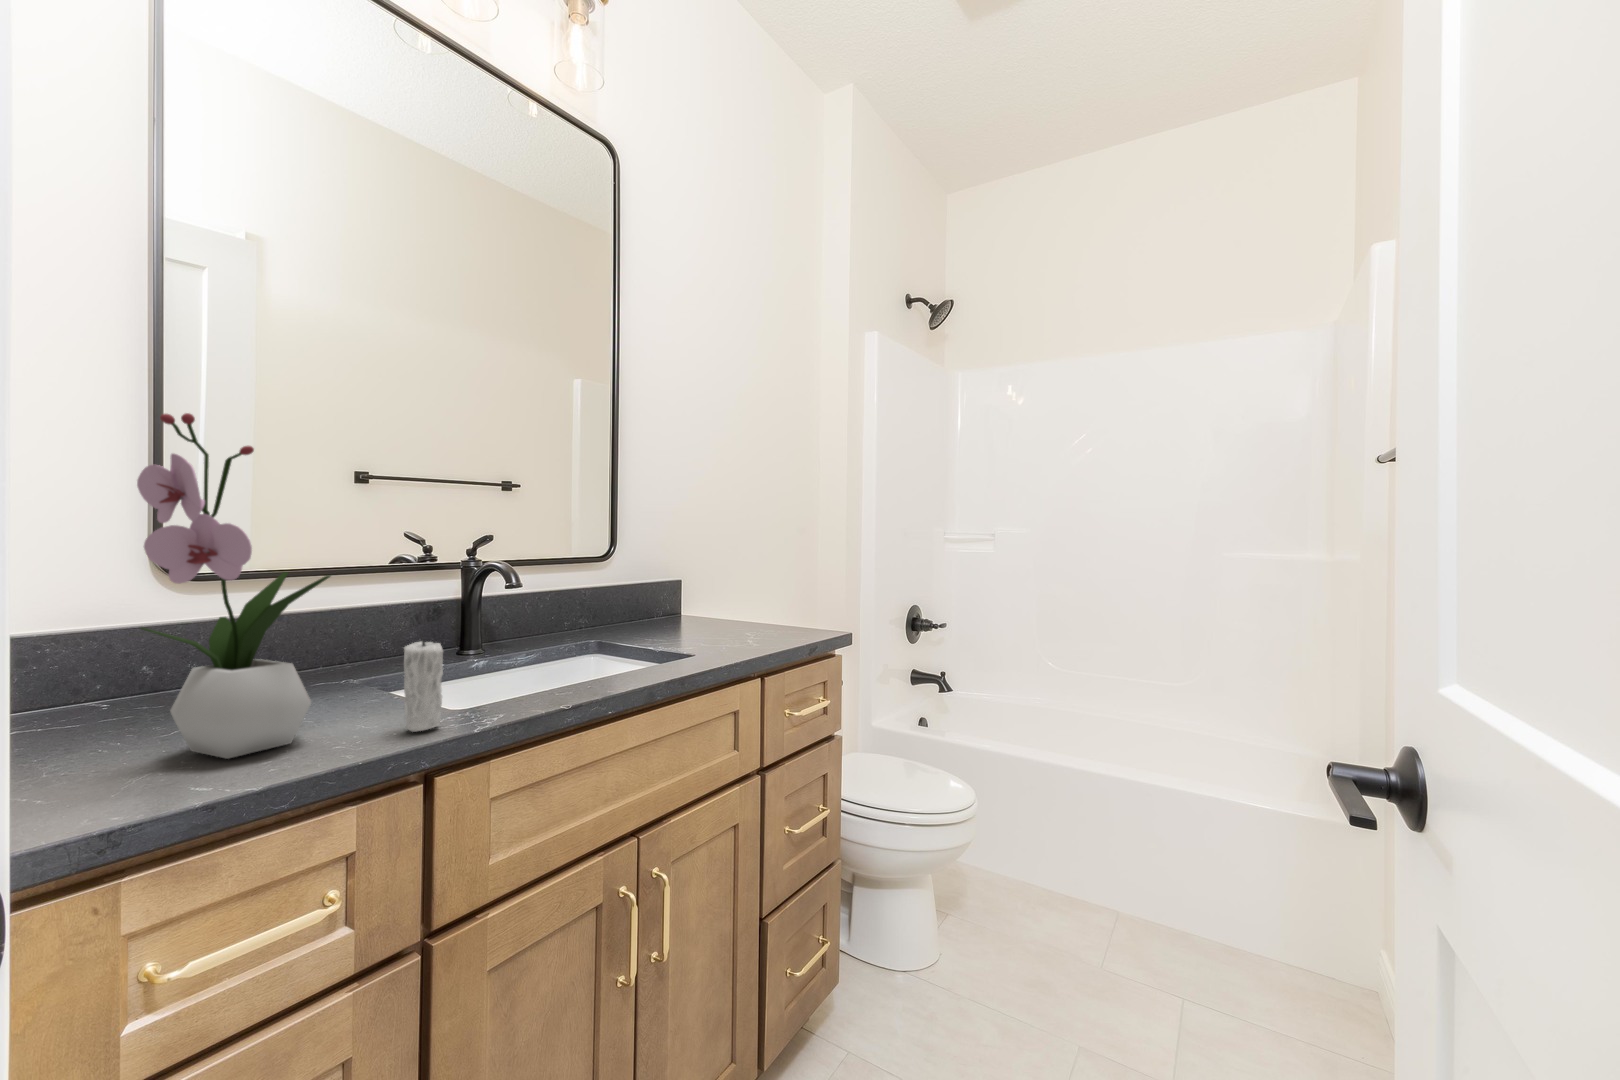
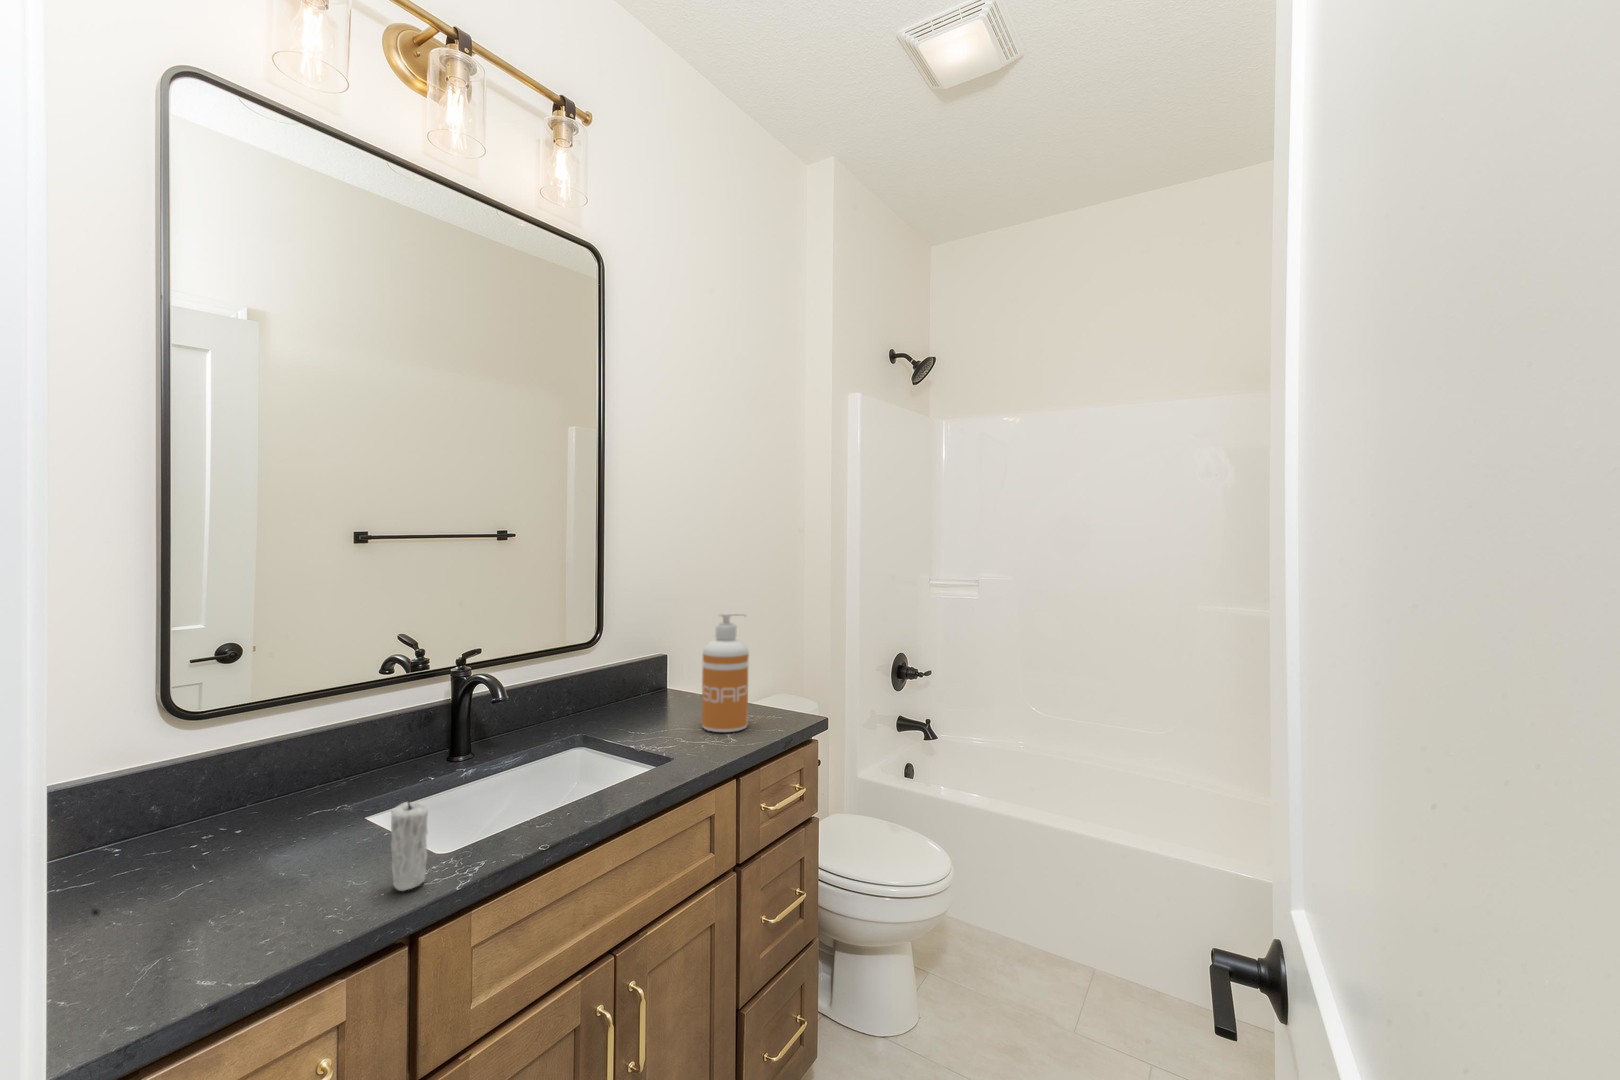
flower arrangement: present [137,413,331,759] -> none [144,615,324,936]
soap dispenser: none [722,518,771,639] -> present [702,613,749,732]

